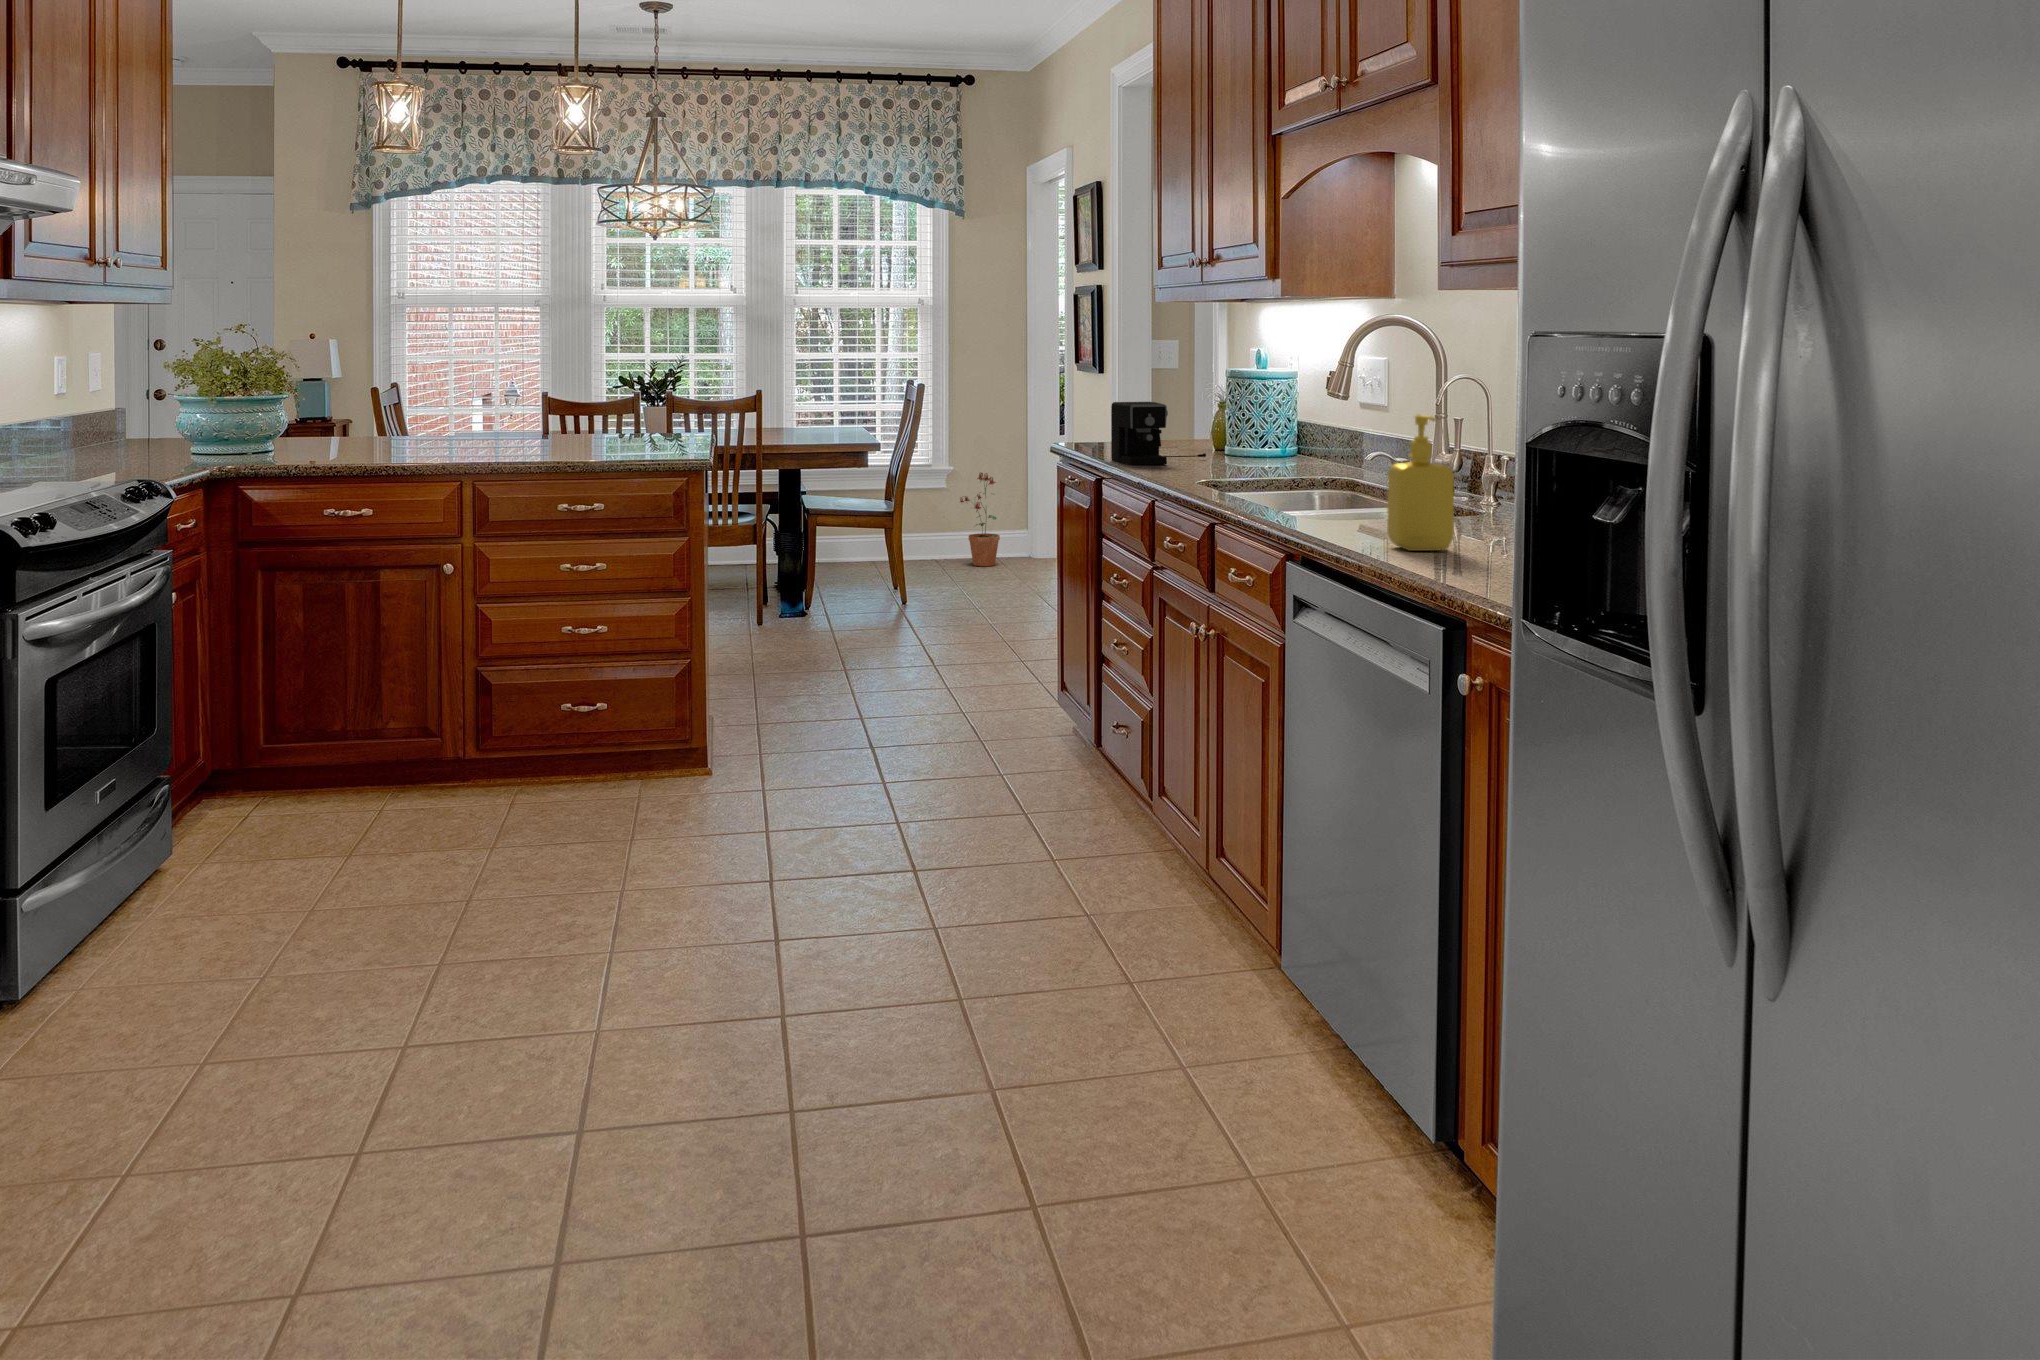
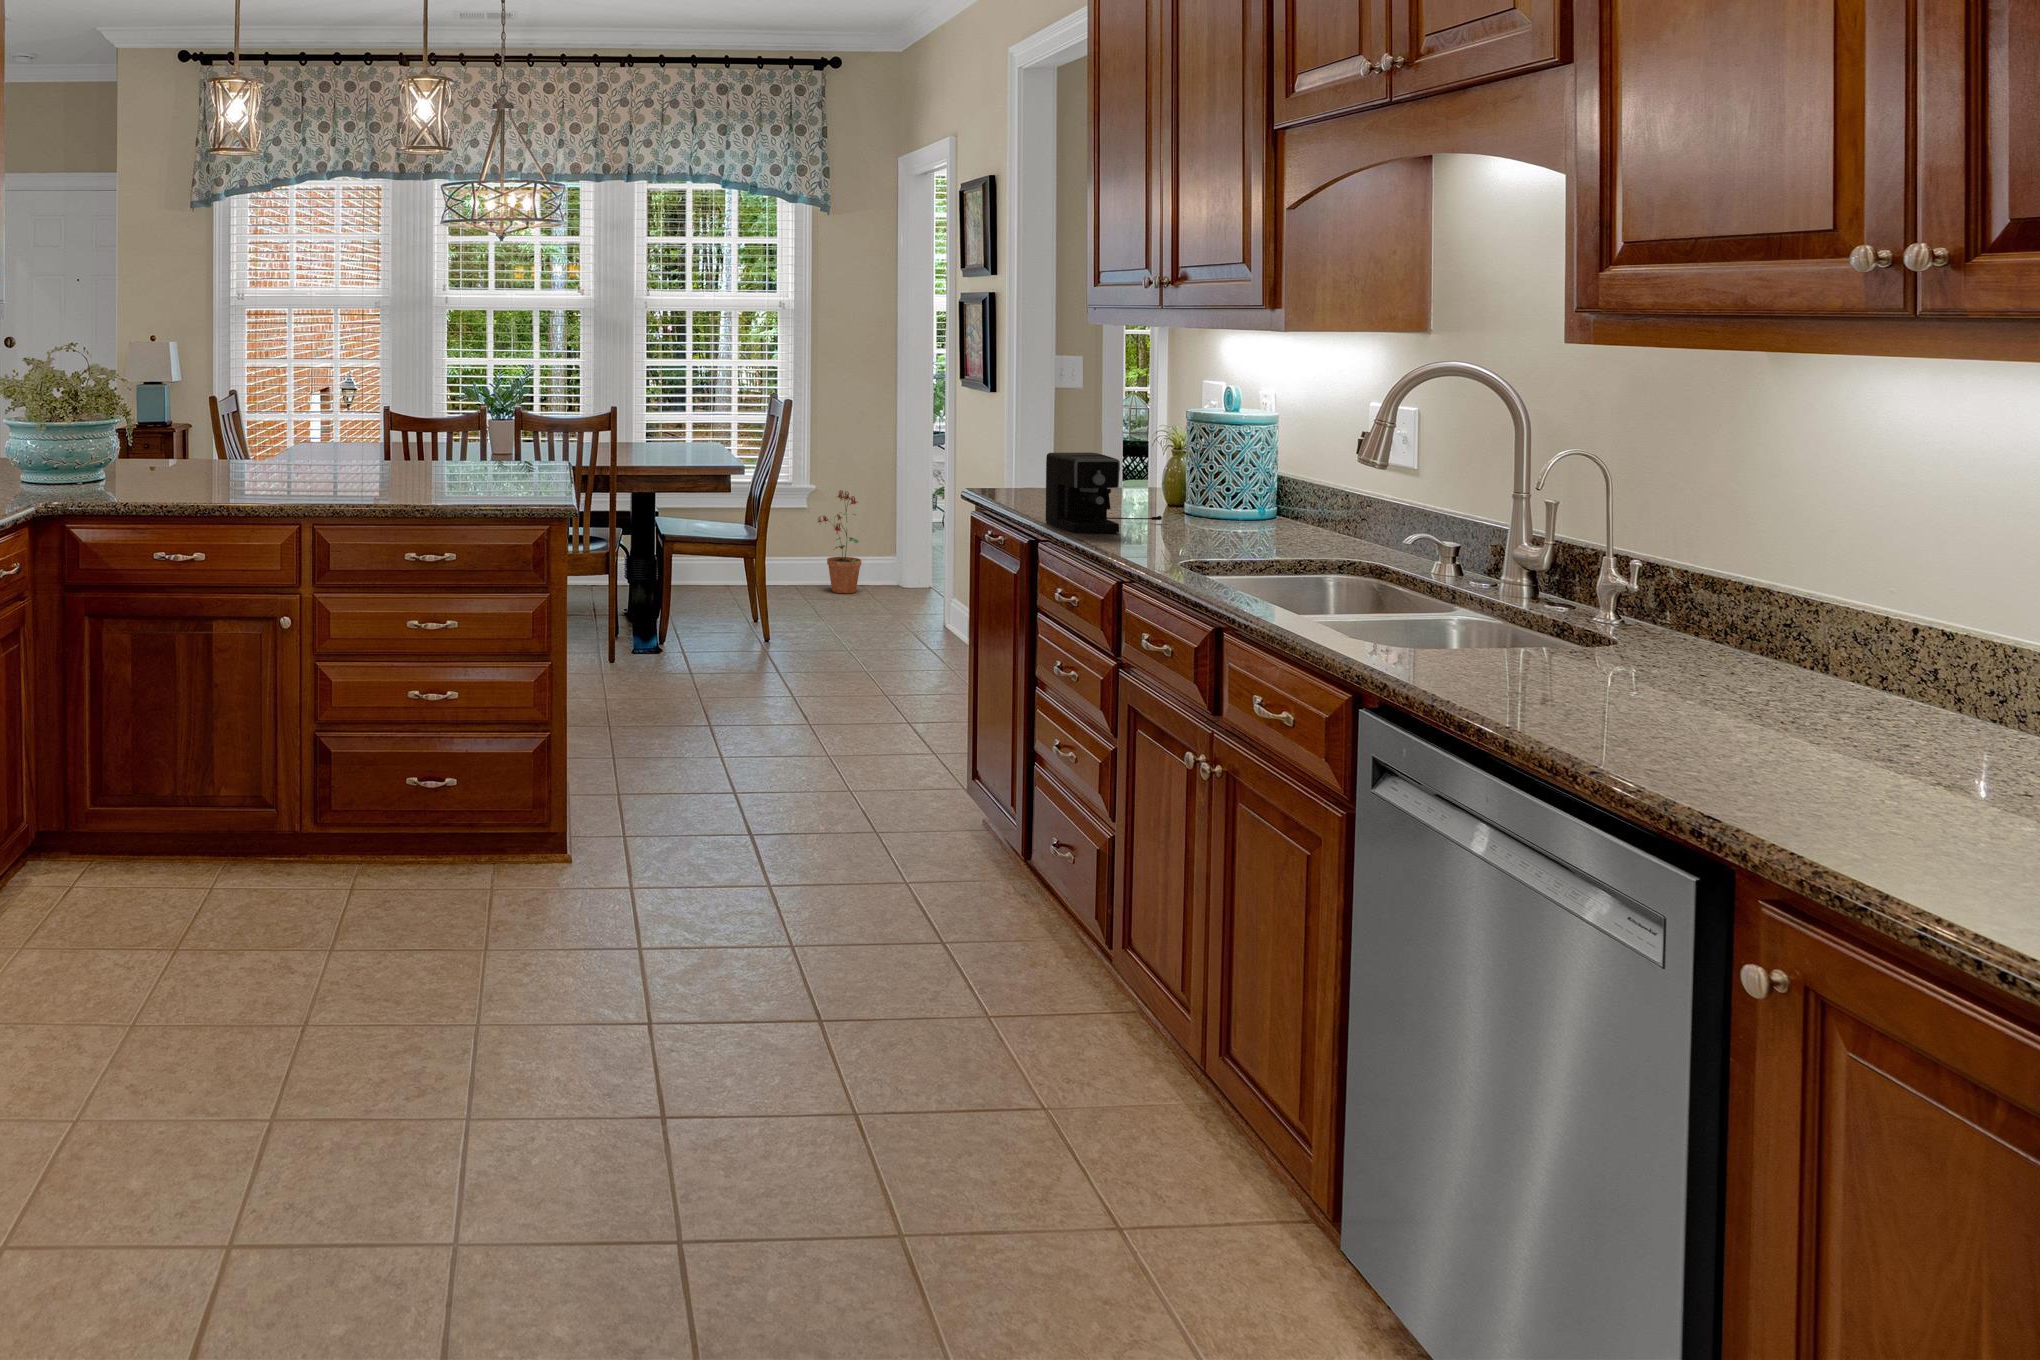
soap dispenser: present [1387,415,1454,551] -> none [1546,540,1660,740]

